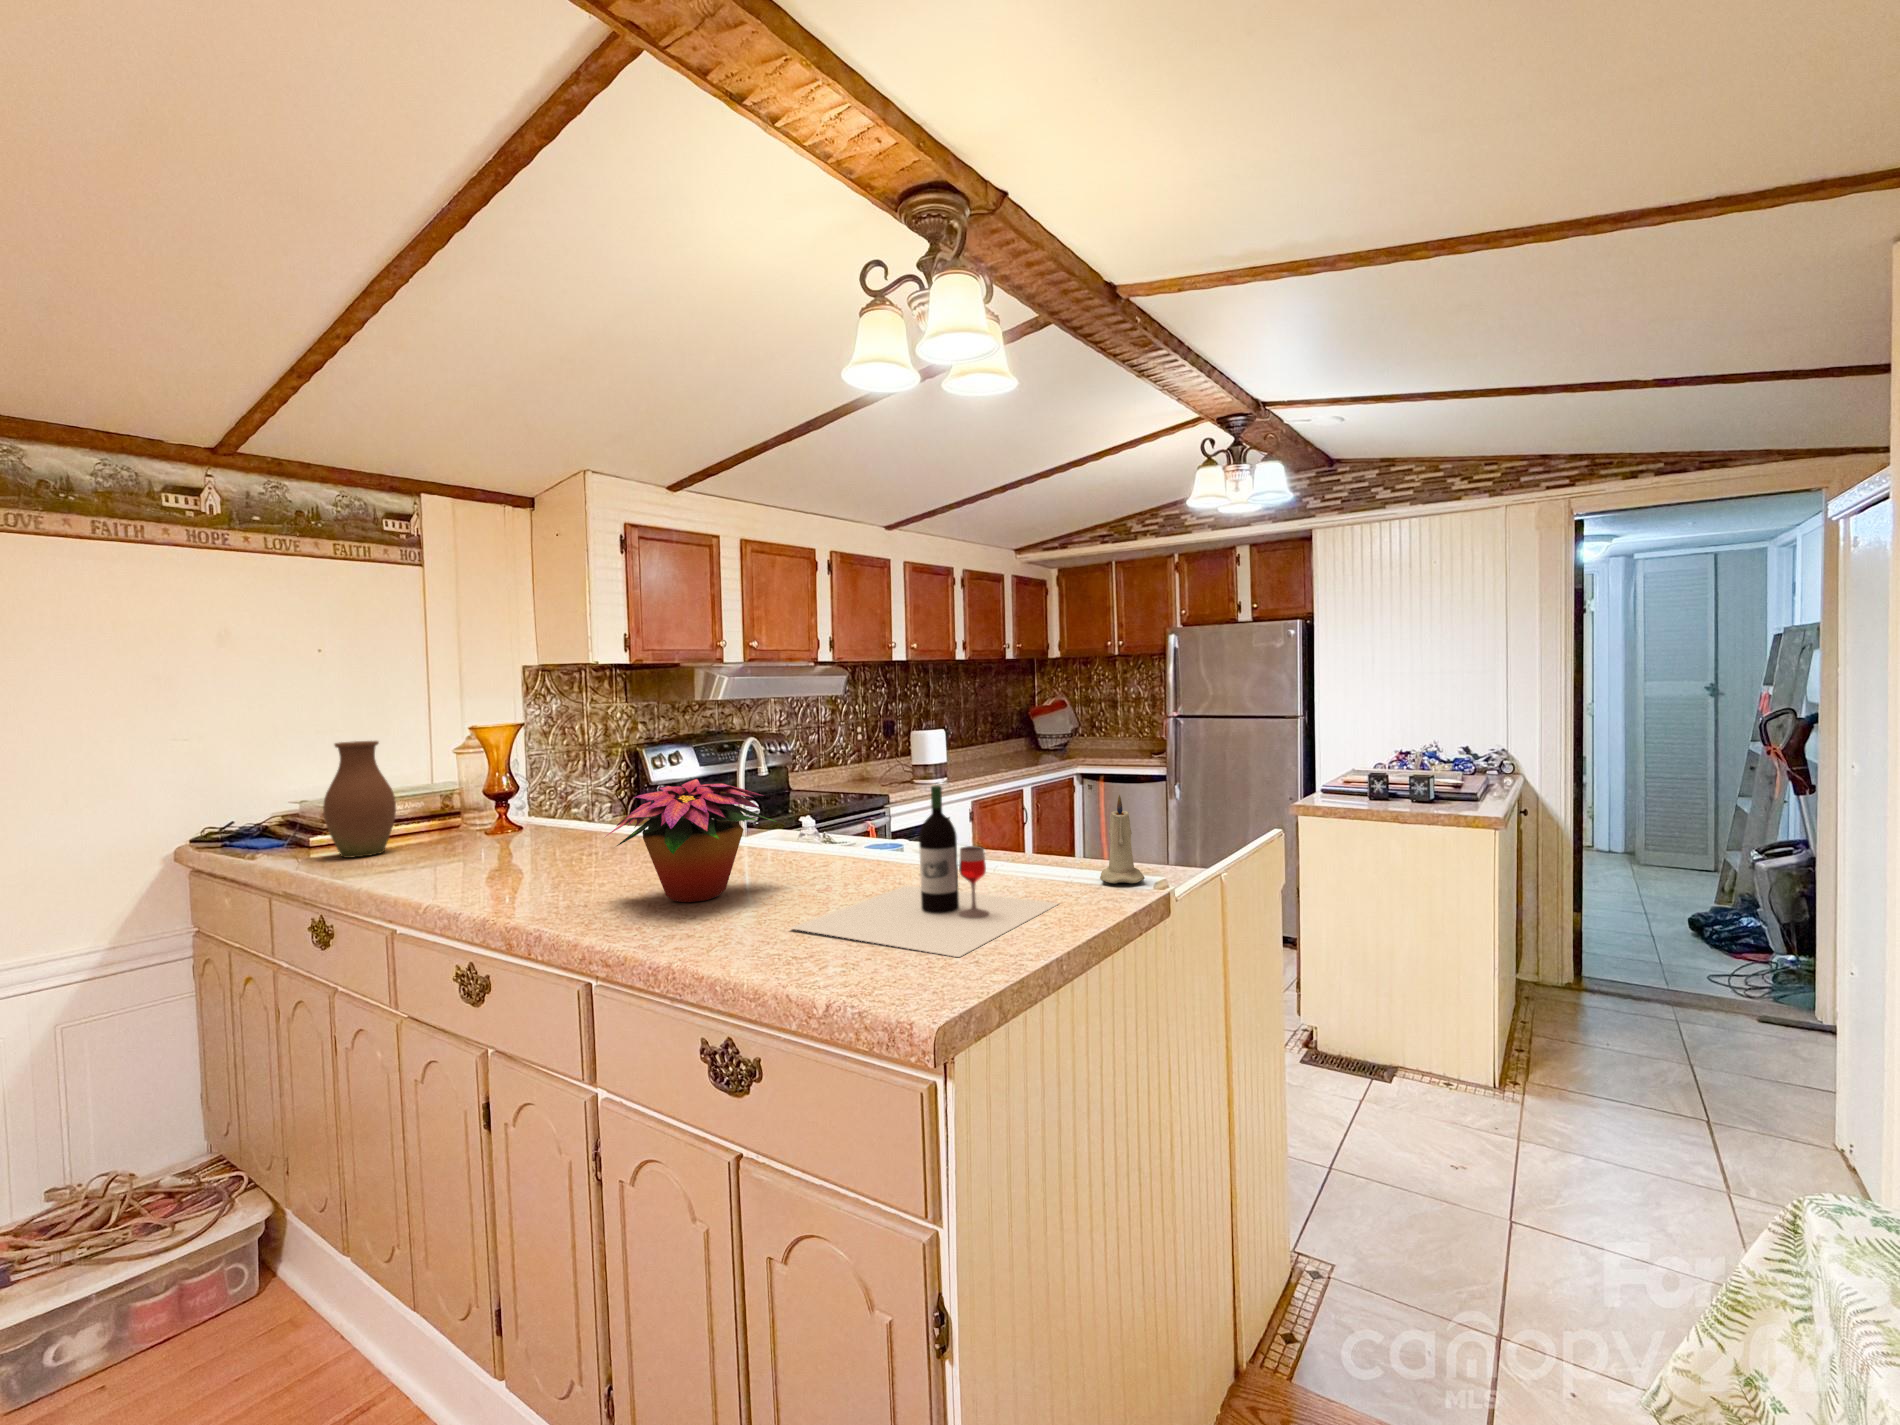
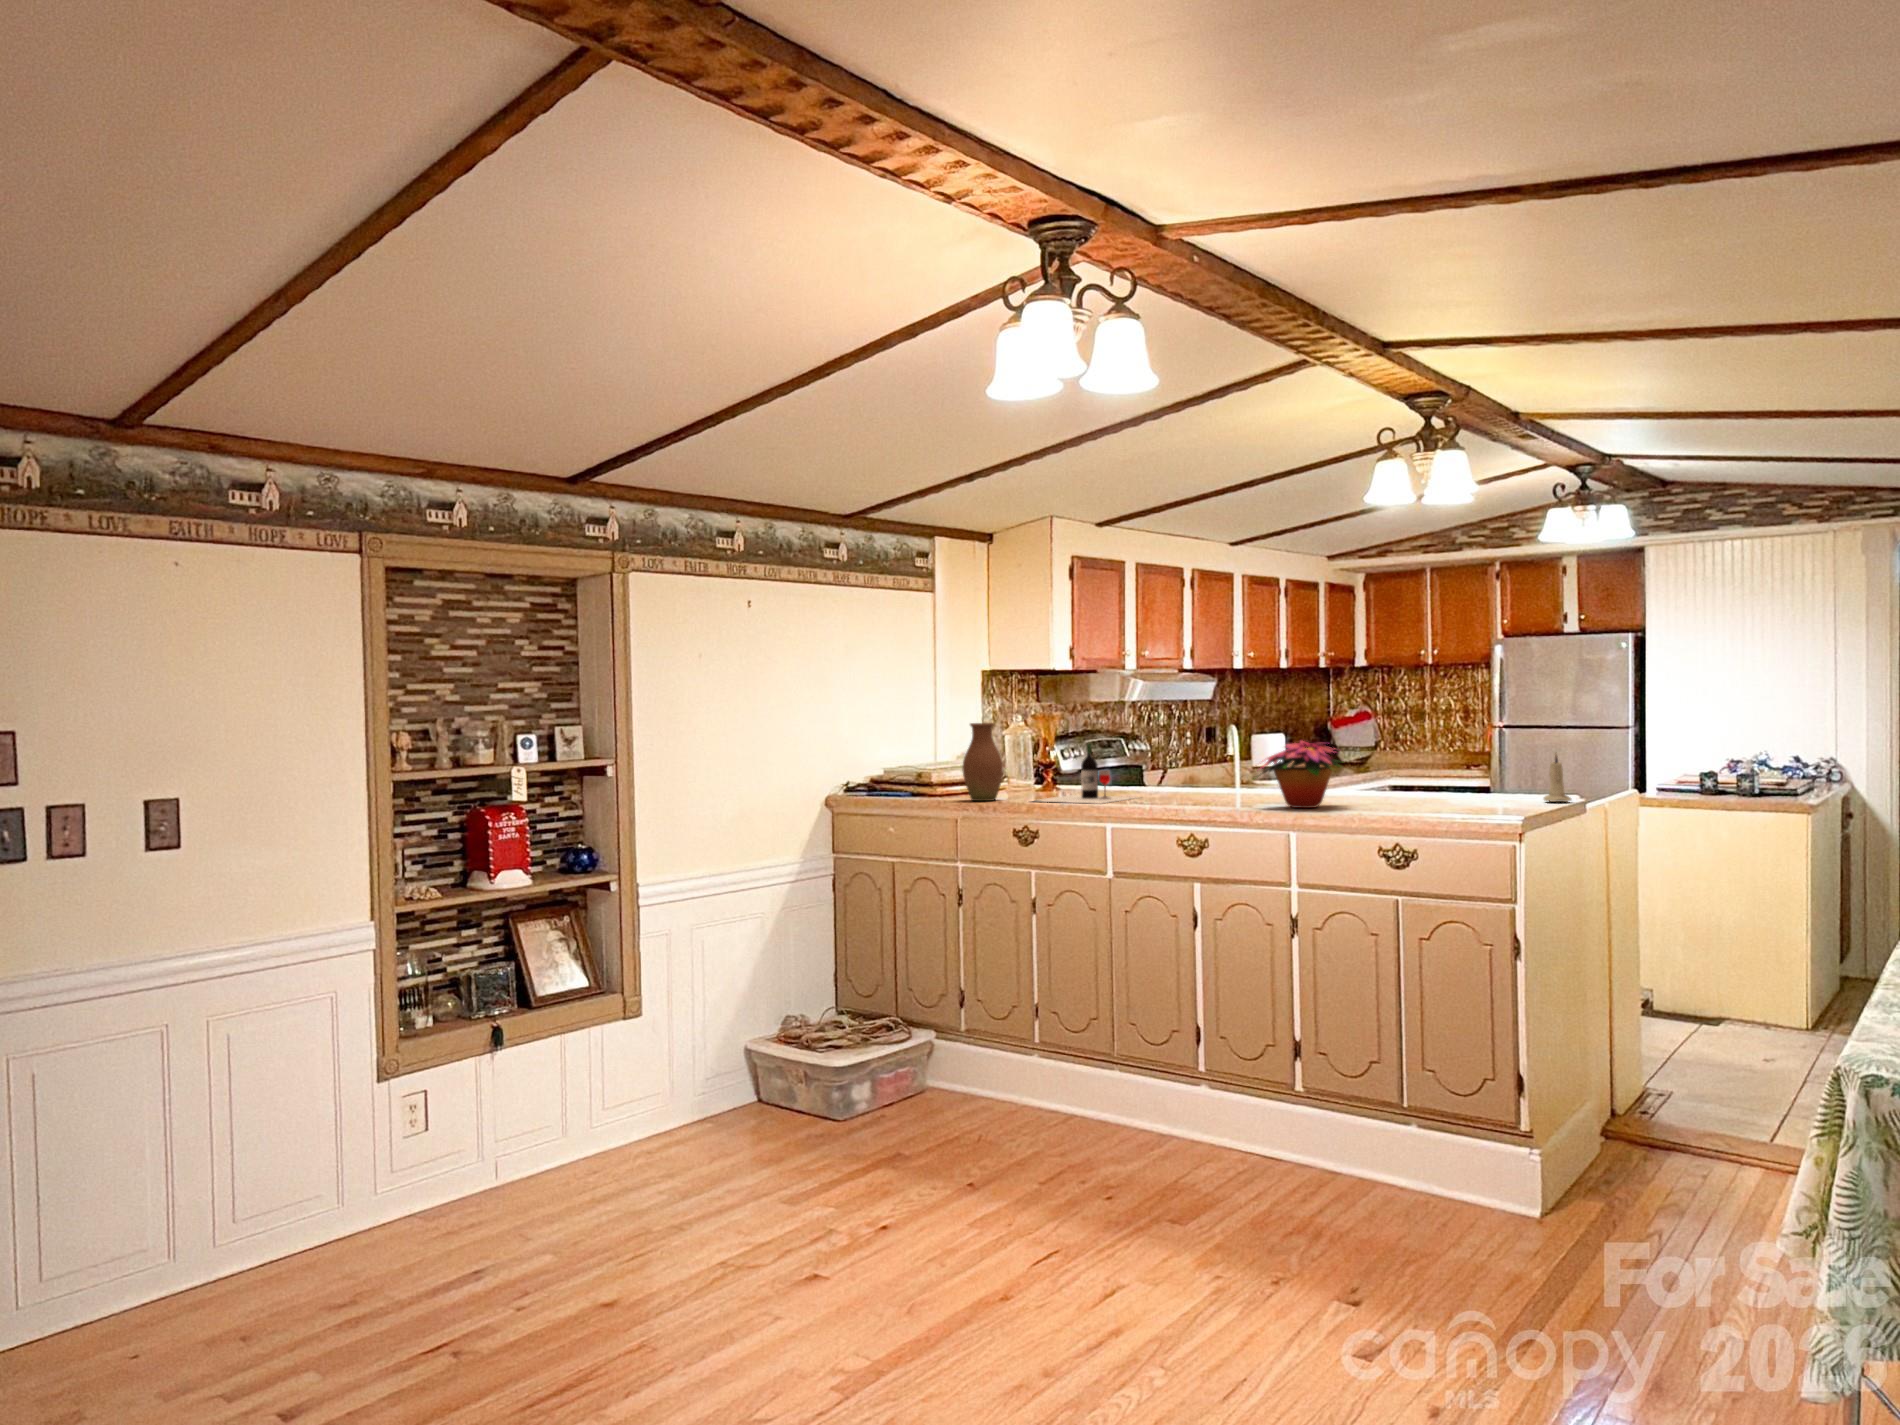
wine bottle: present [791,785,1057,957] -> present [1037,744,1134,804]

